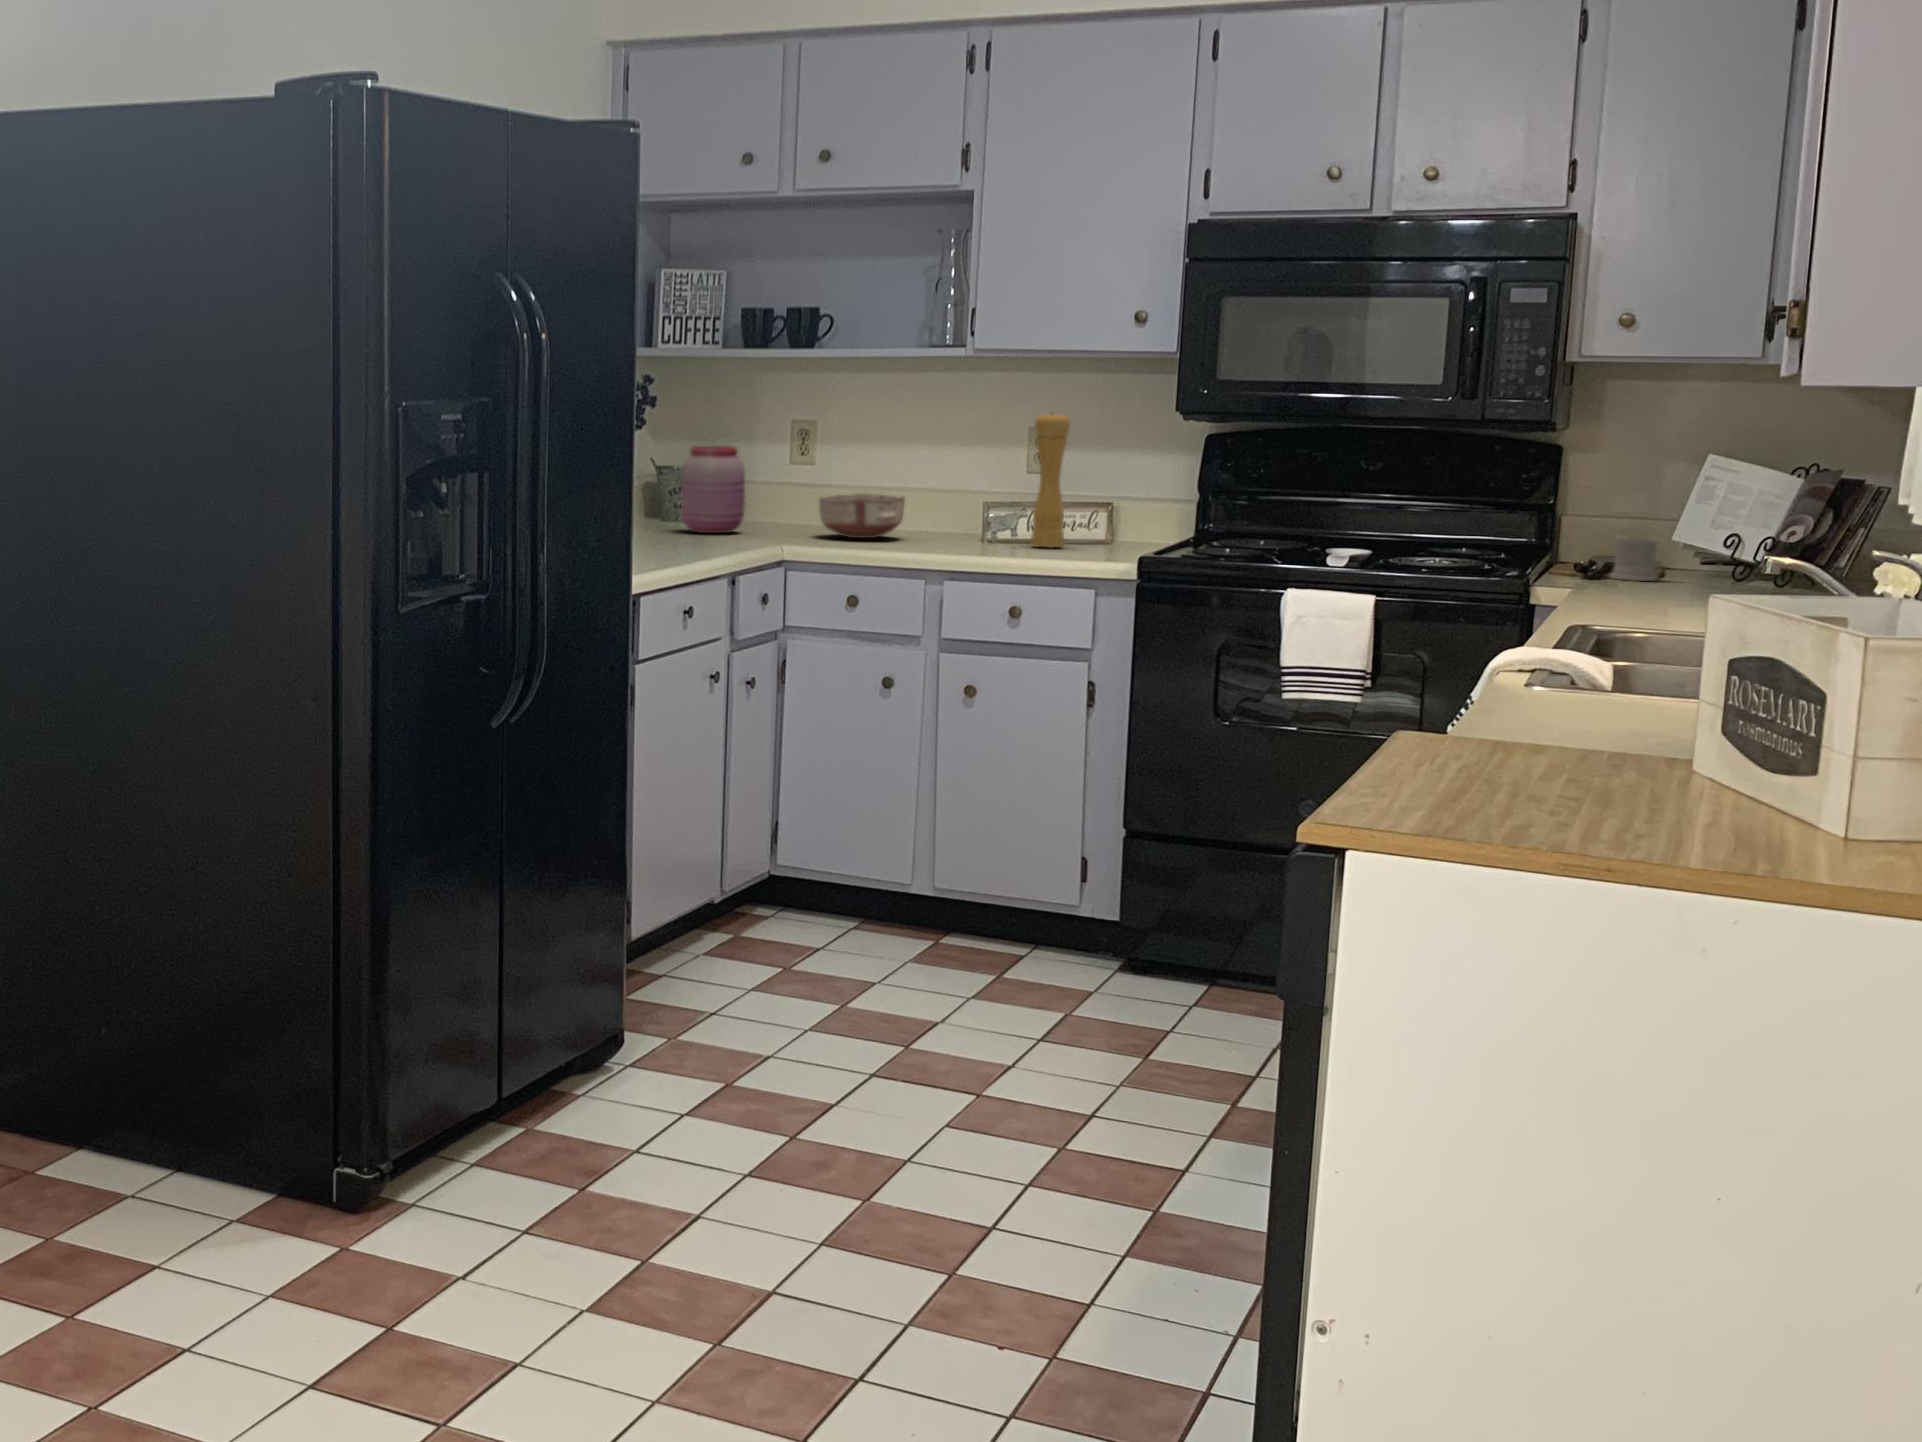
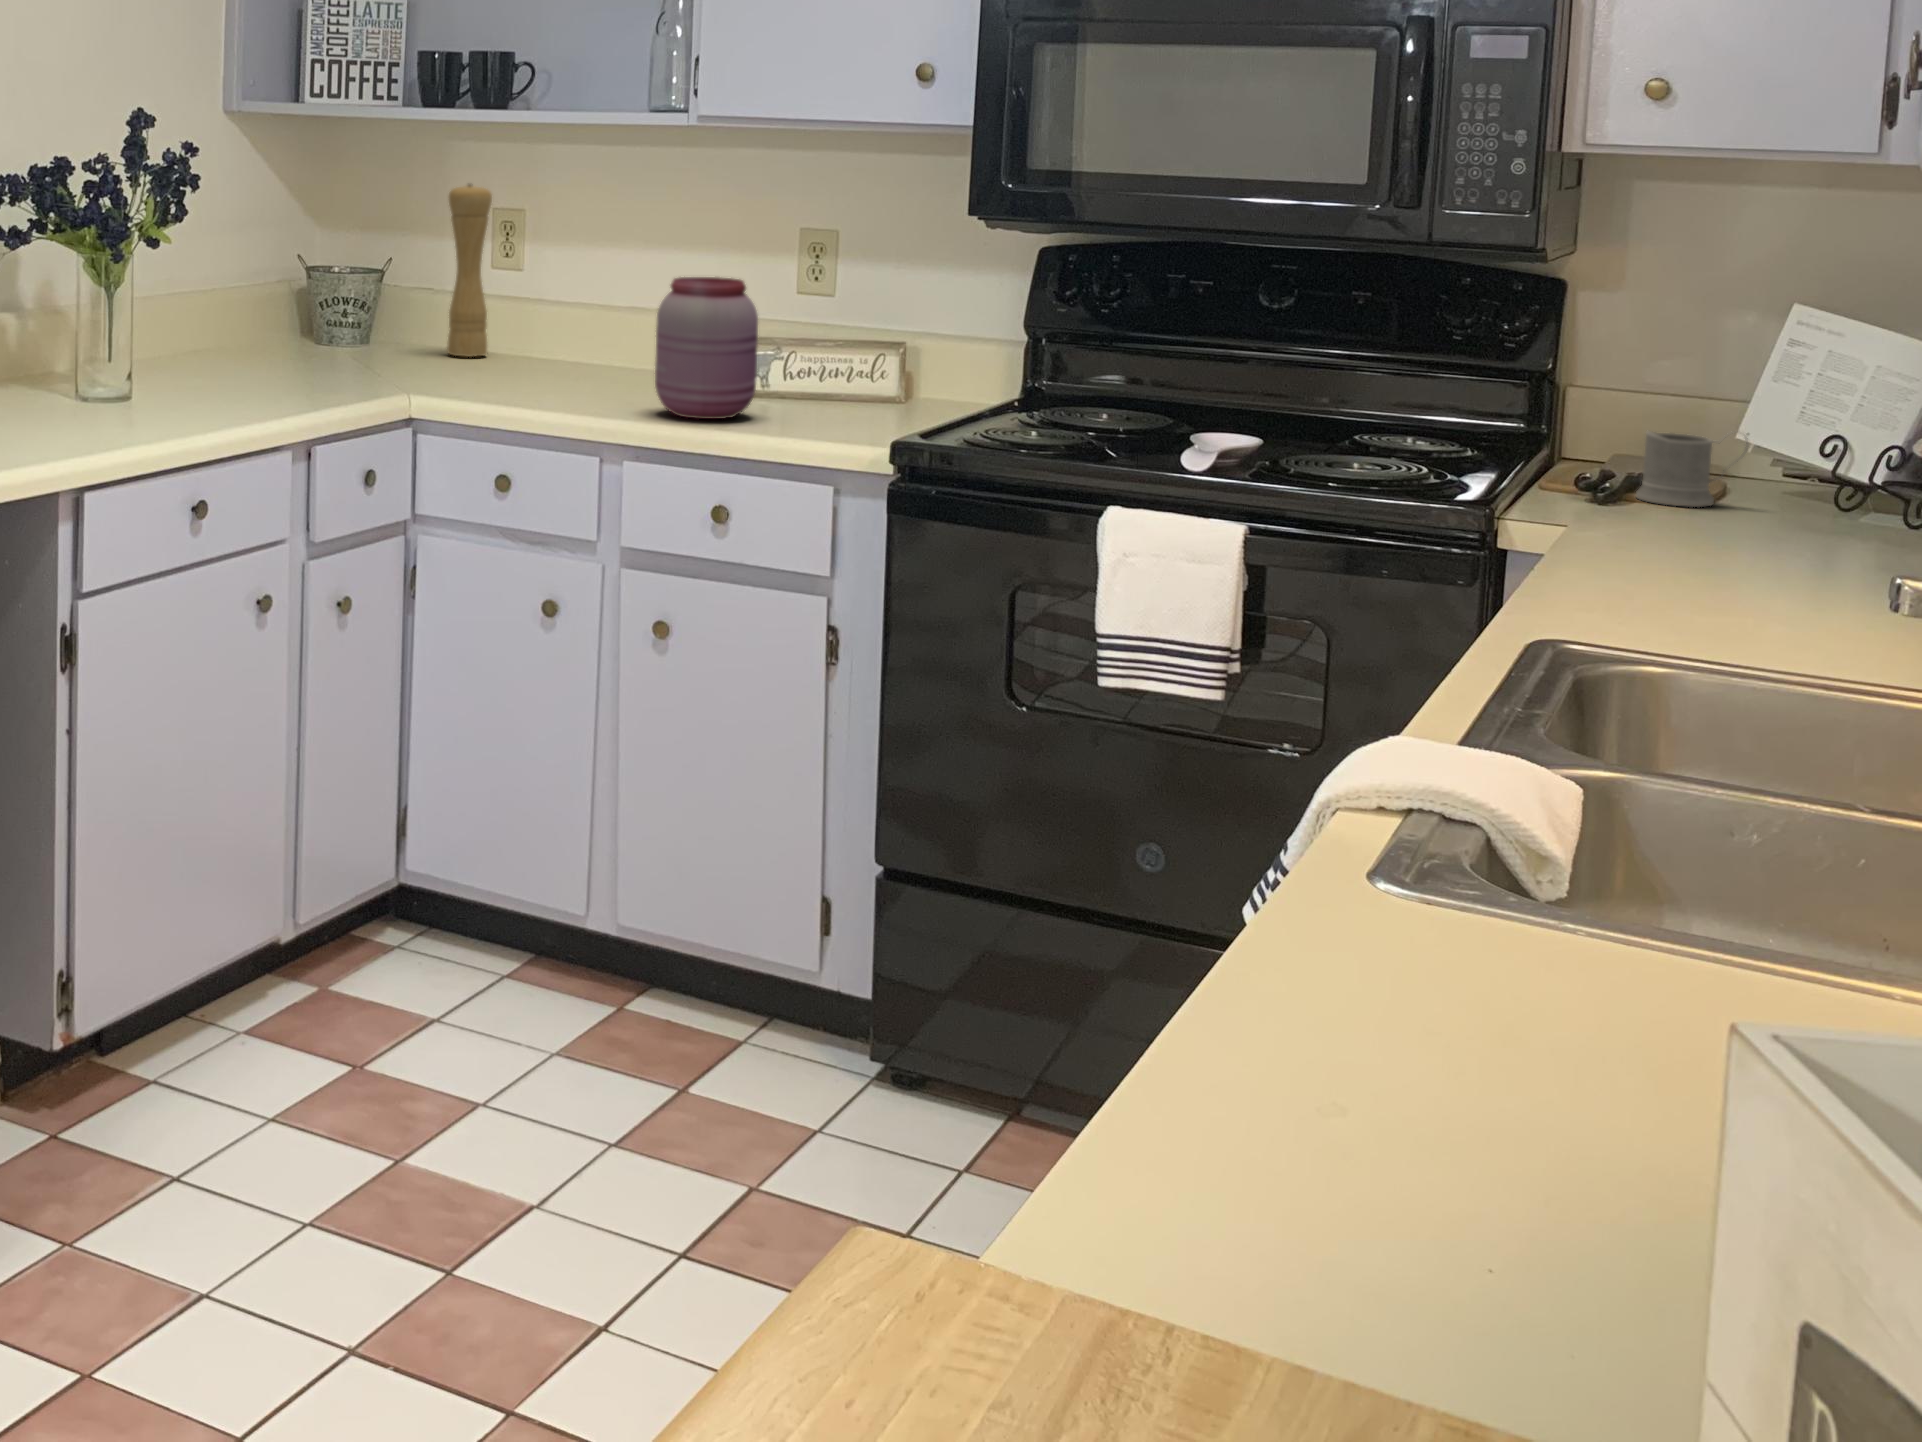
pepper mill: present [1031,413,1070,547] -> present [447,184,492,357]
jar: present [681,446,745,533] -> present [655,277,758,419]
ceramic bowl: present [819,494,905,538] -> none [495,319,617,384]

